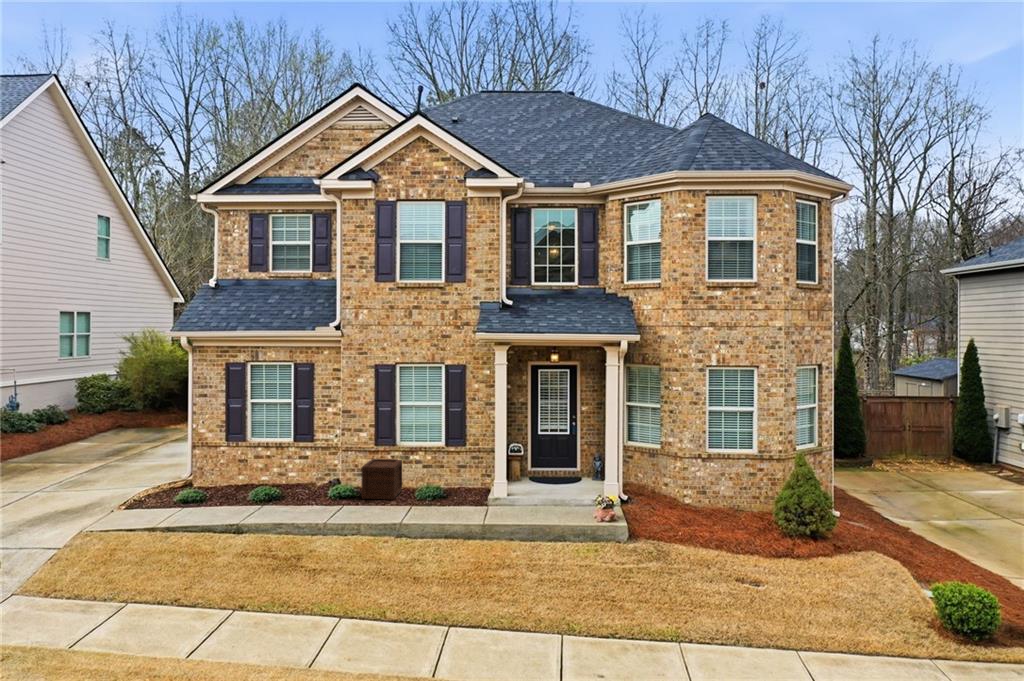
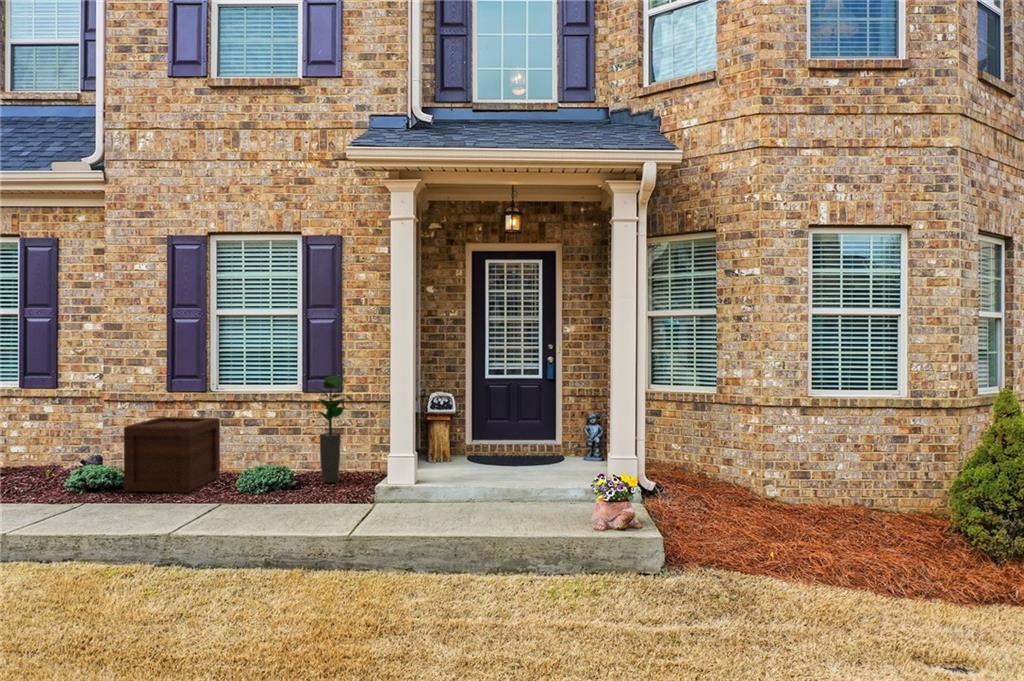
potted plant: none [449,438,473,494] -> present [309,376,353,483]

